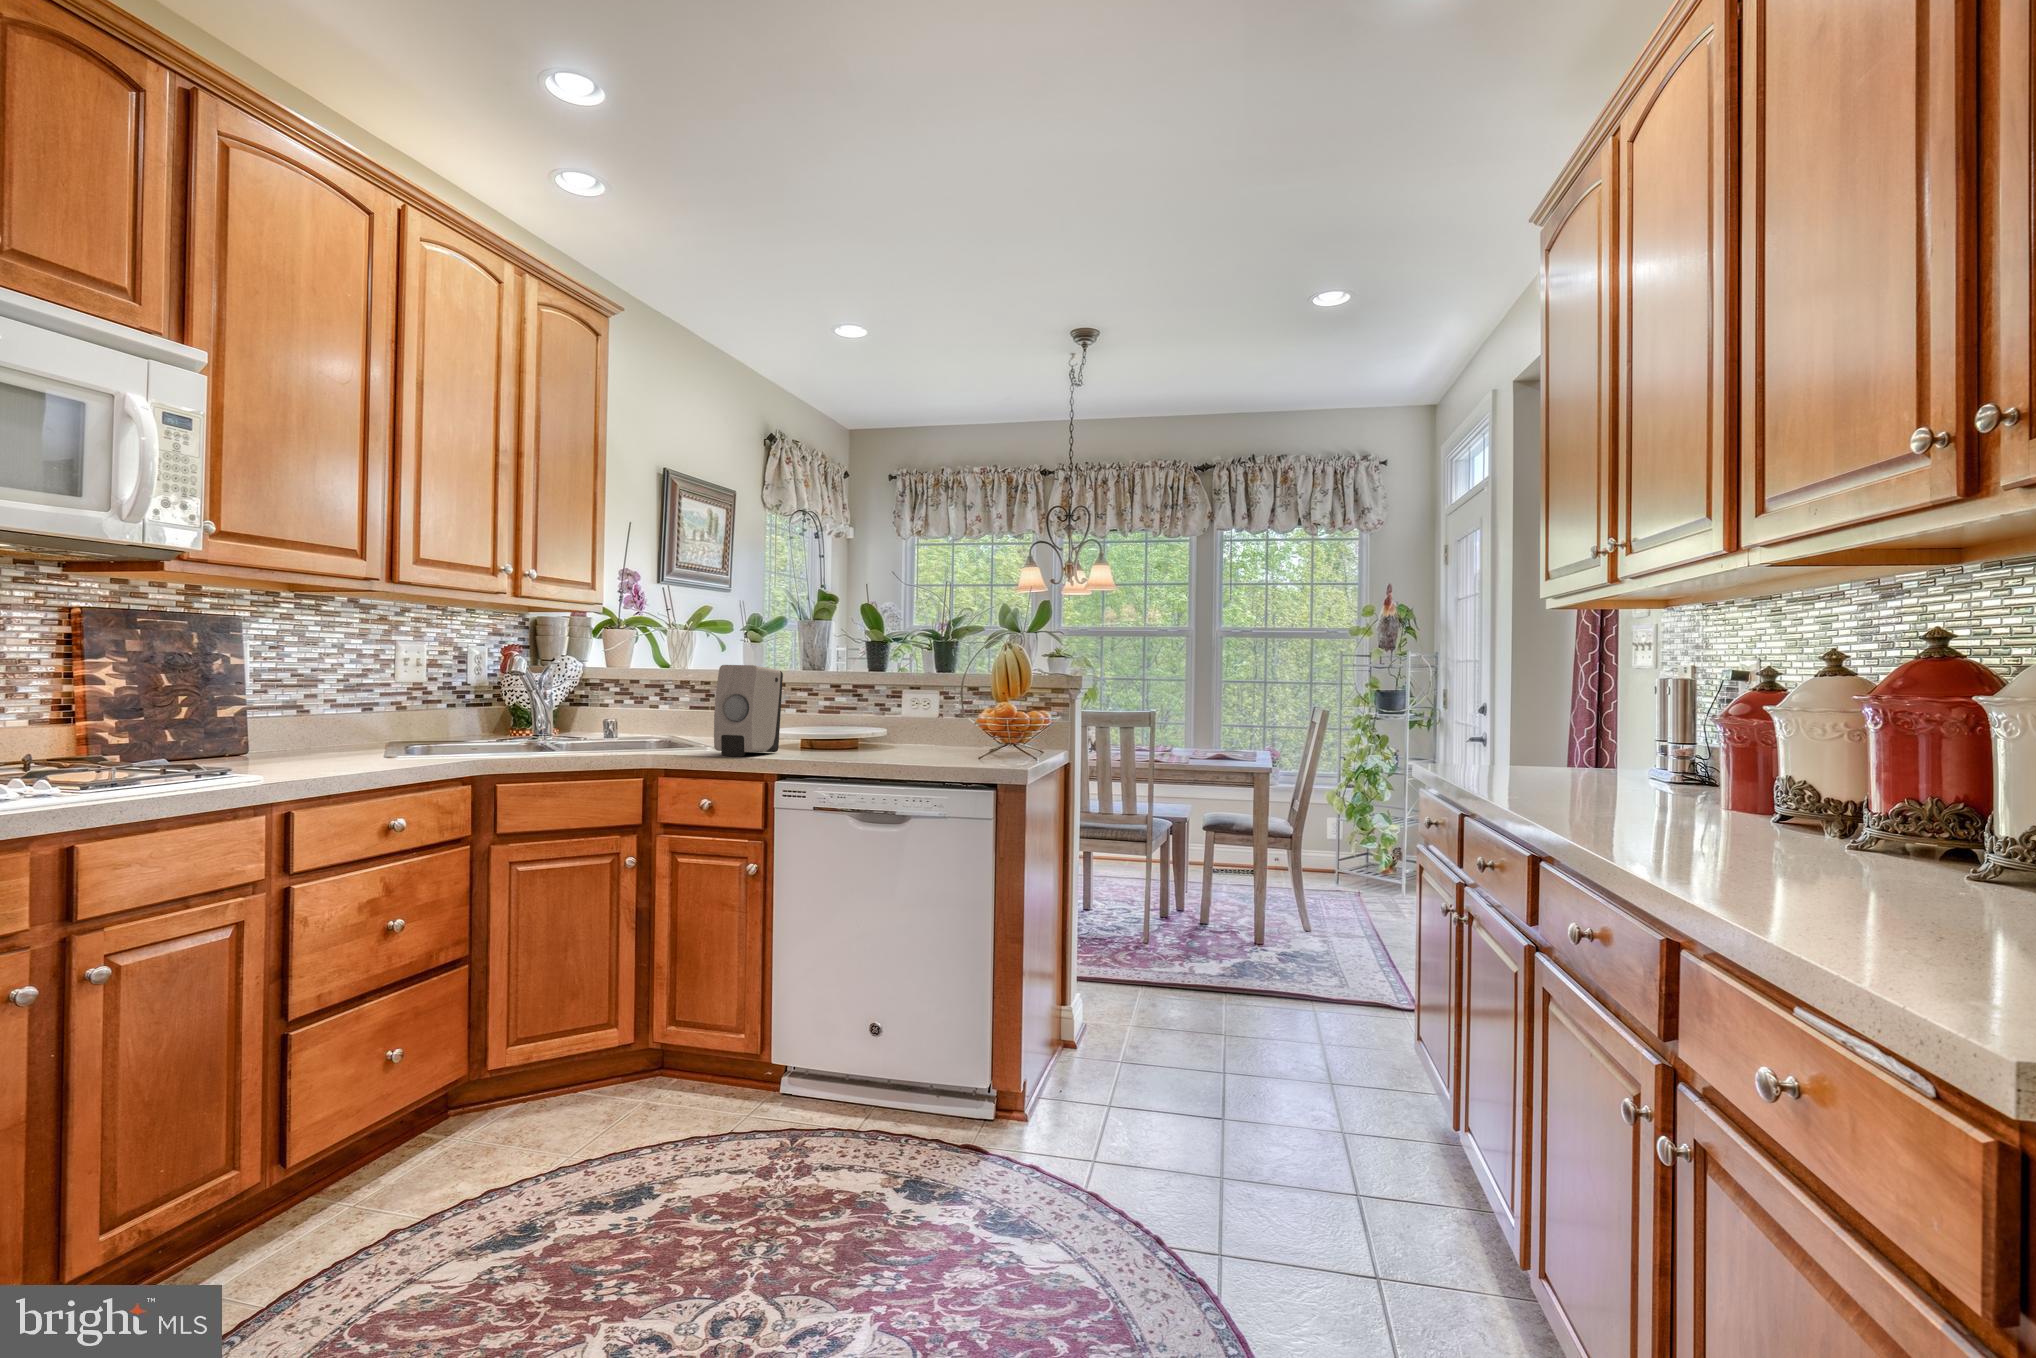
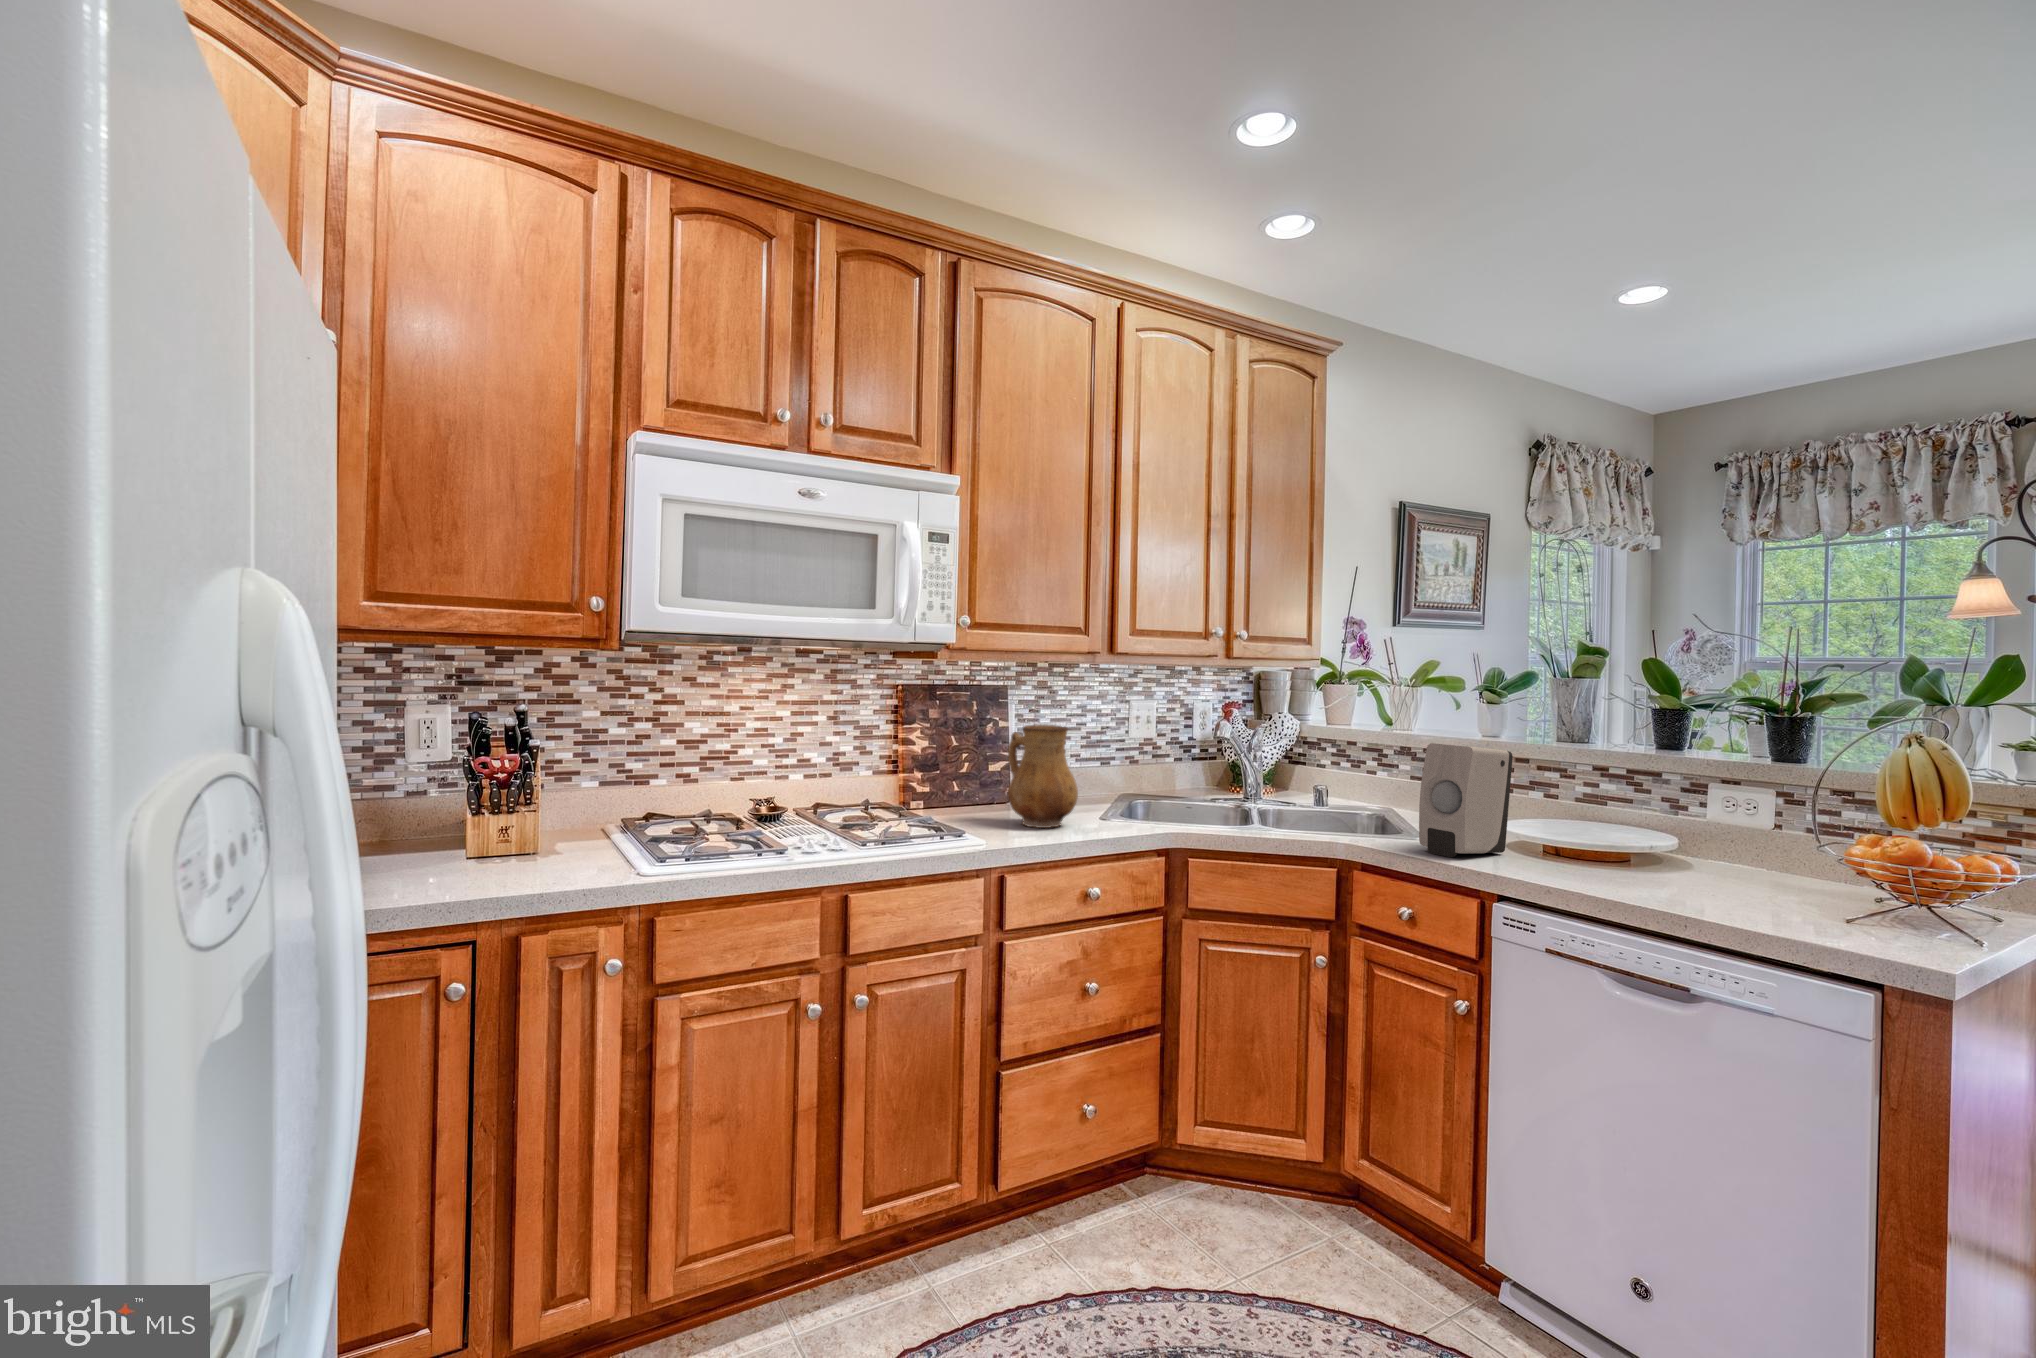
ceramic pitcher: none [263,654,365,766] -> present [1008,724,1078,828]

